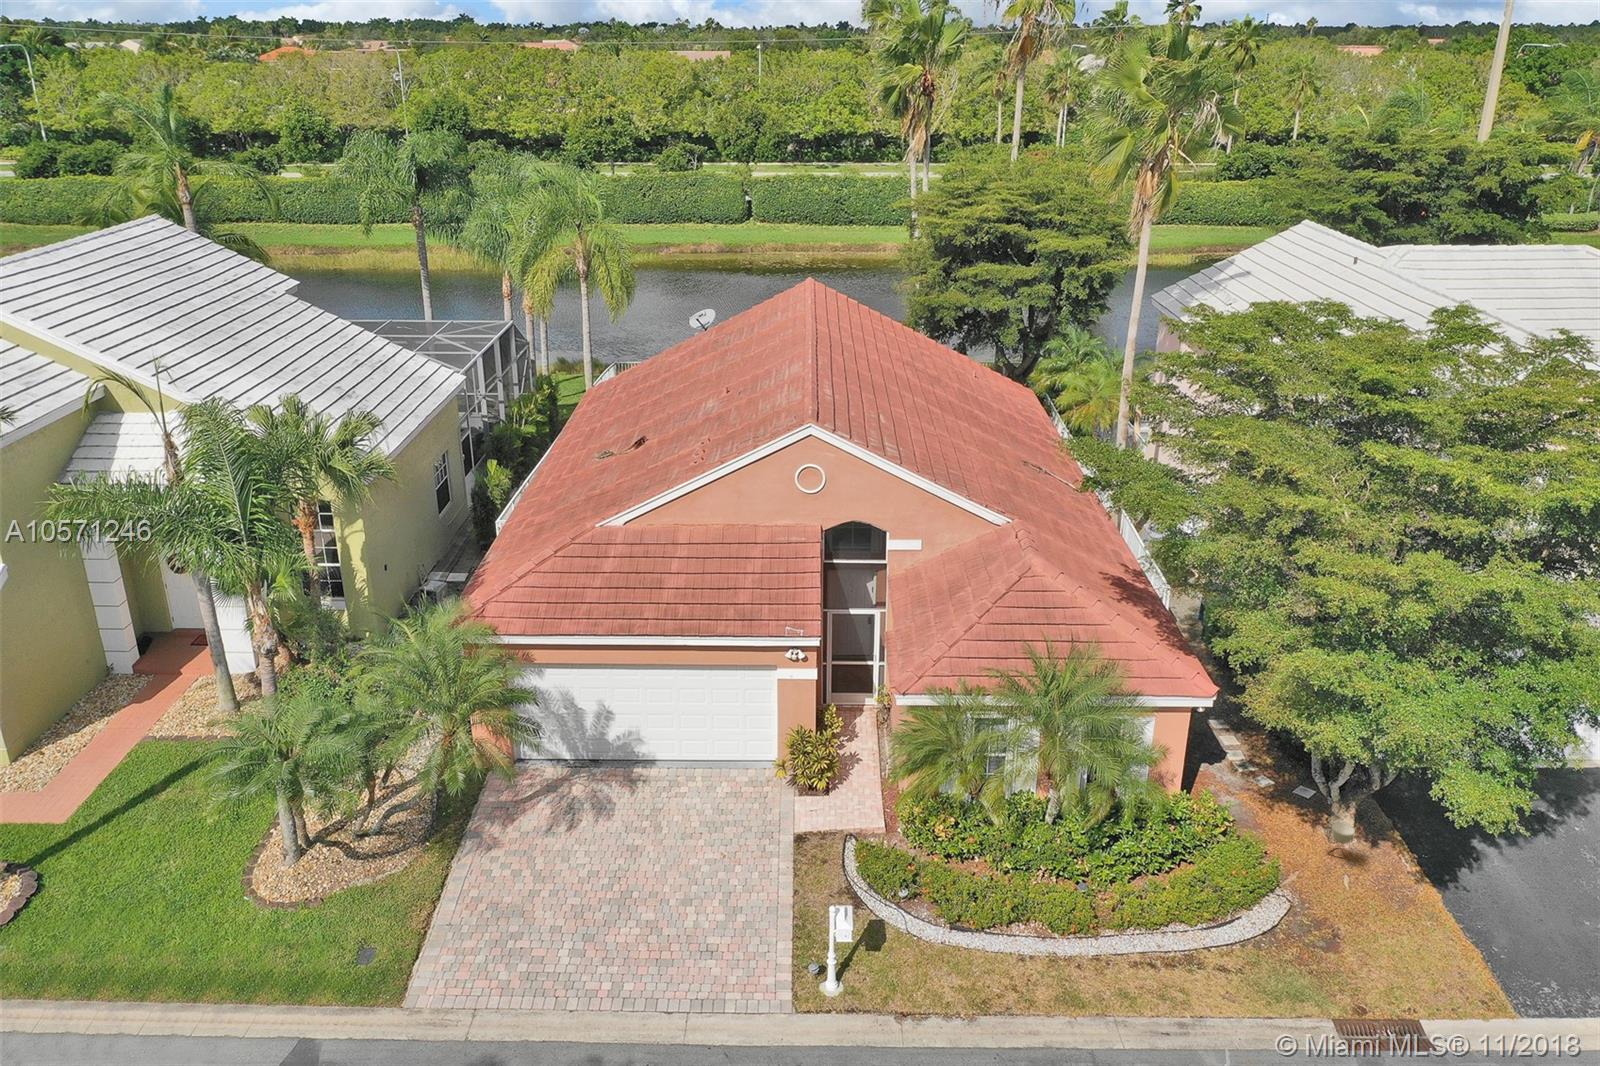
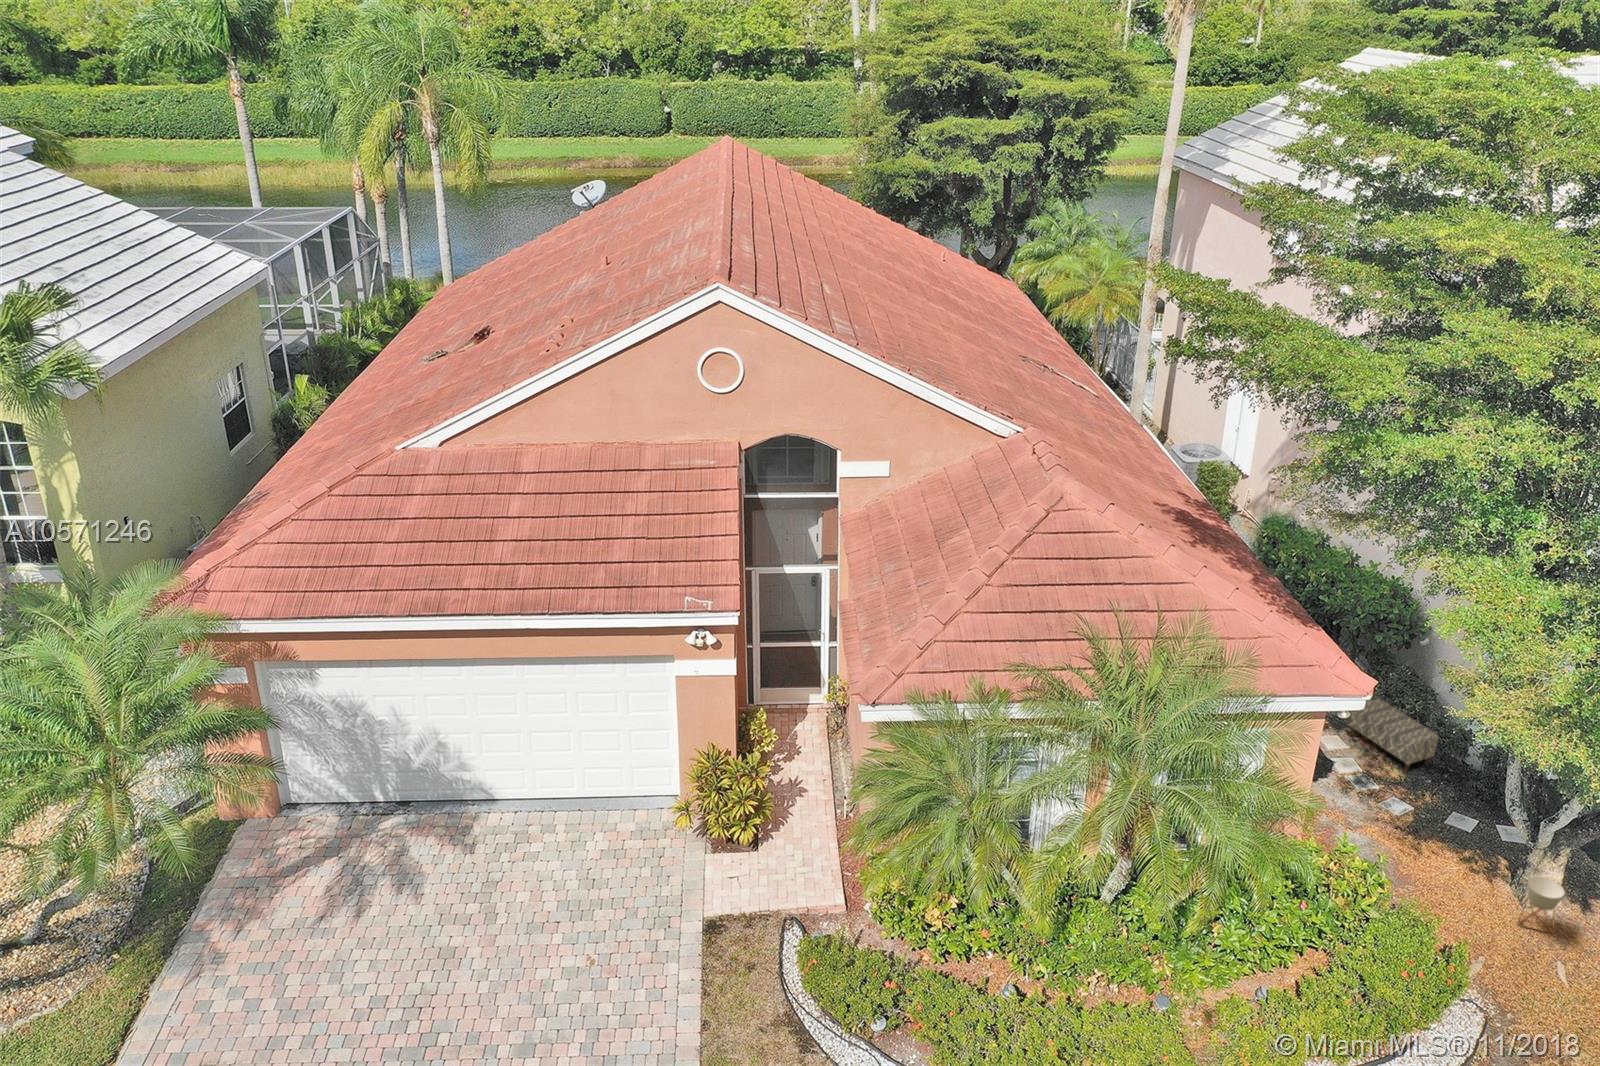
bench: none [1238,709,1296,759] -> present [1349,699,1439,772]

